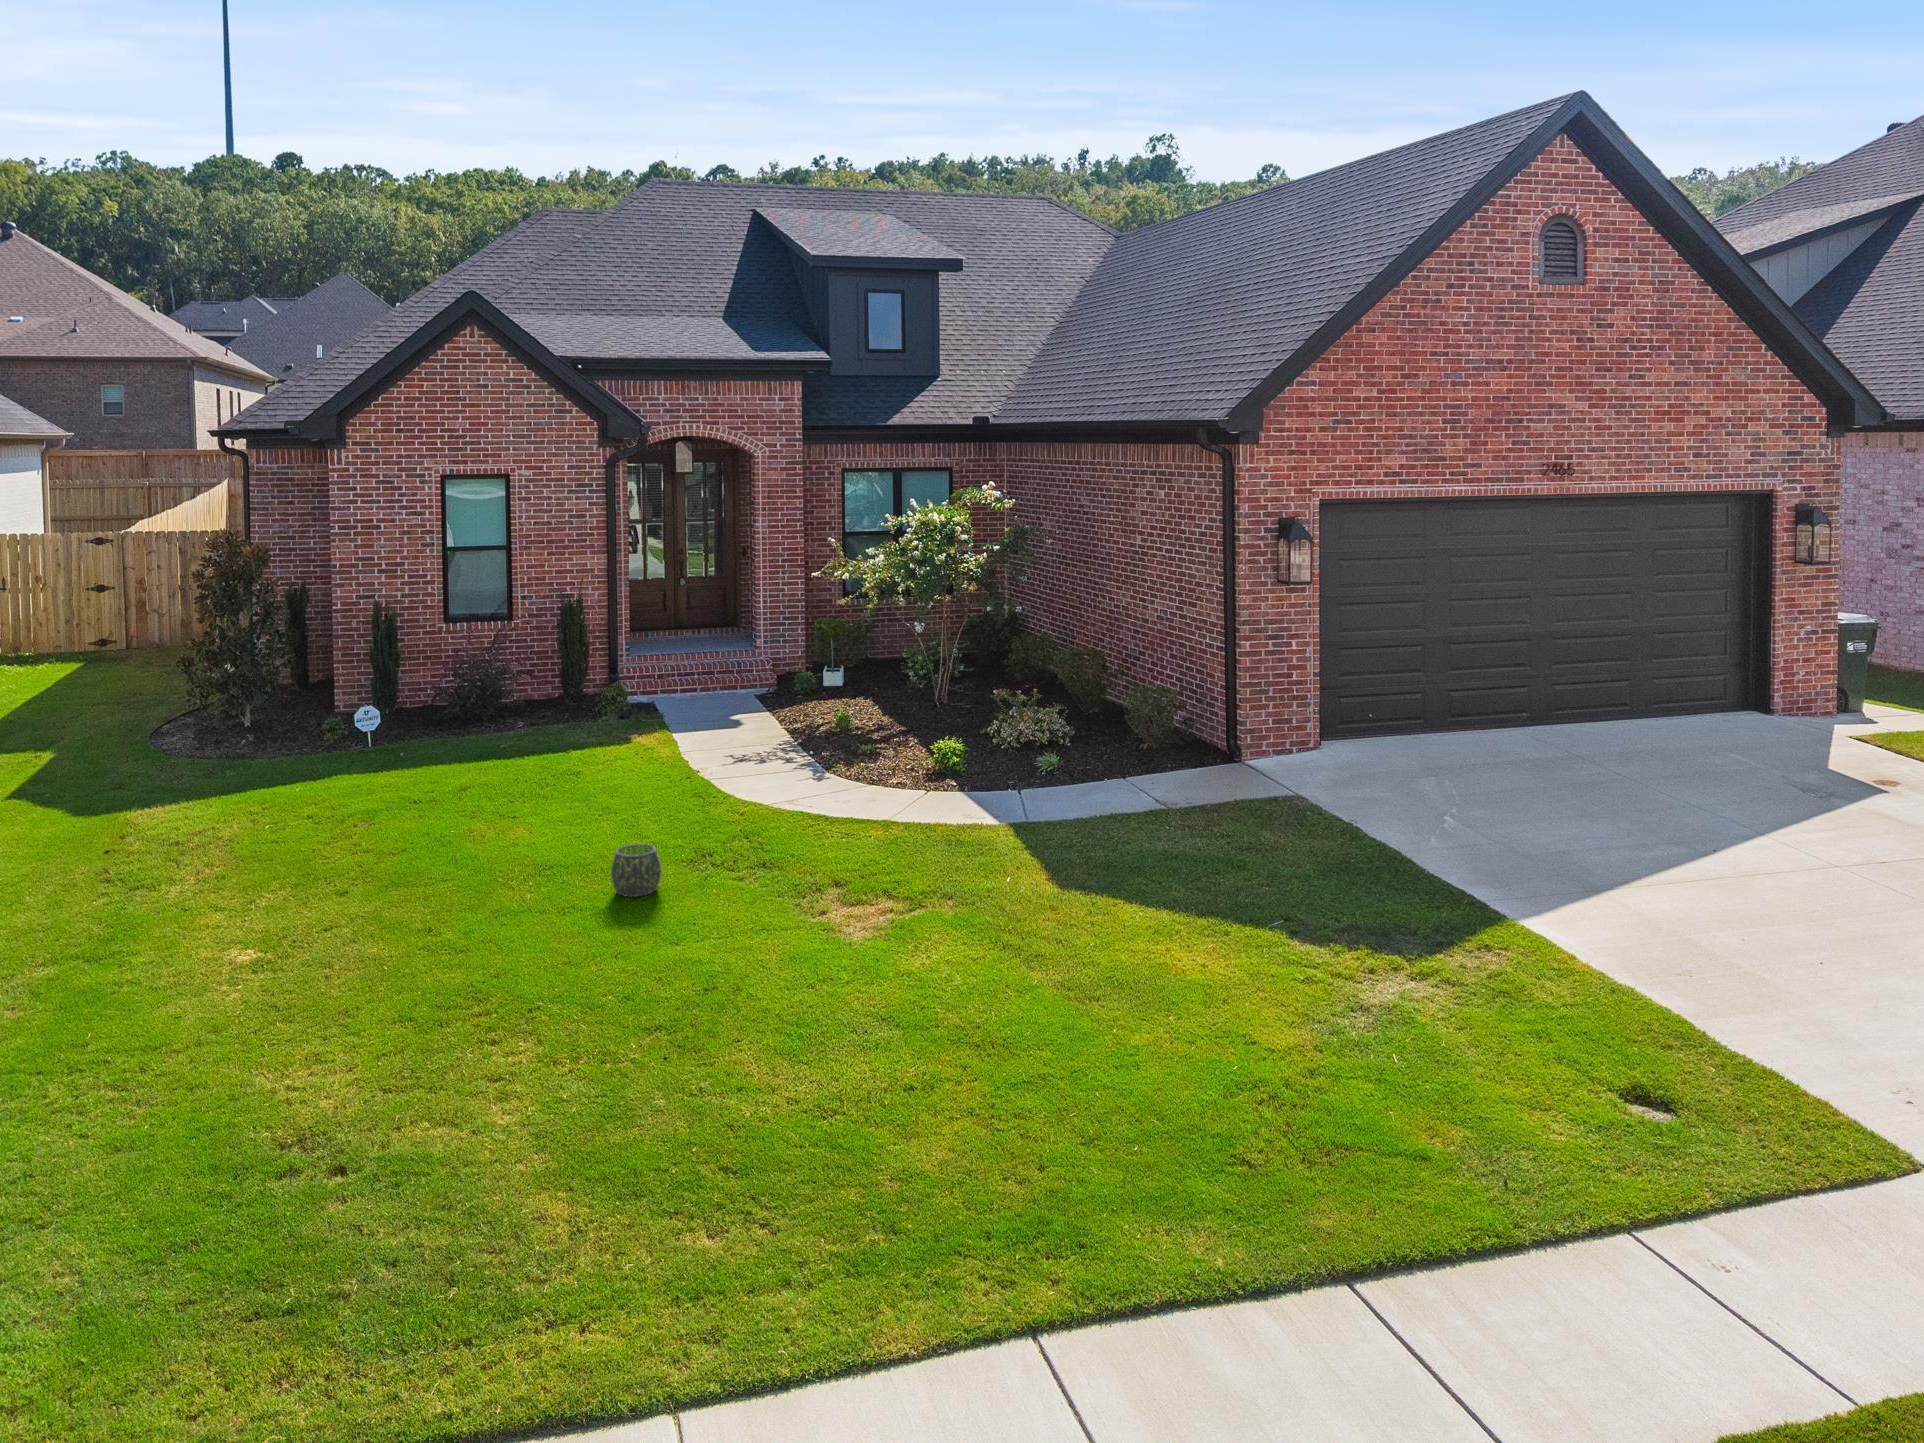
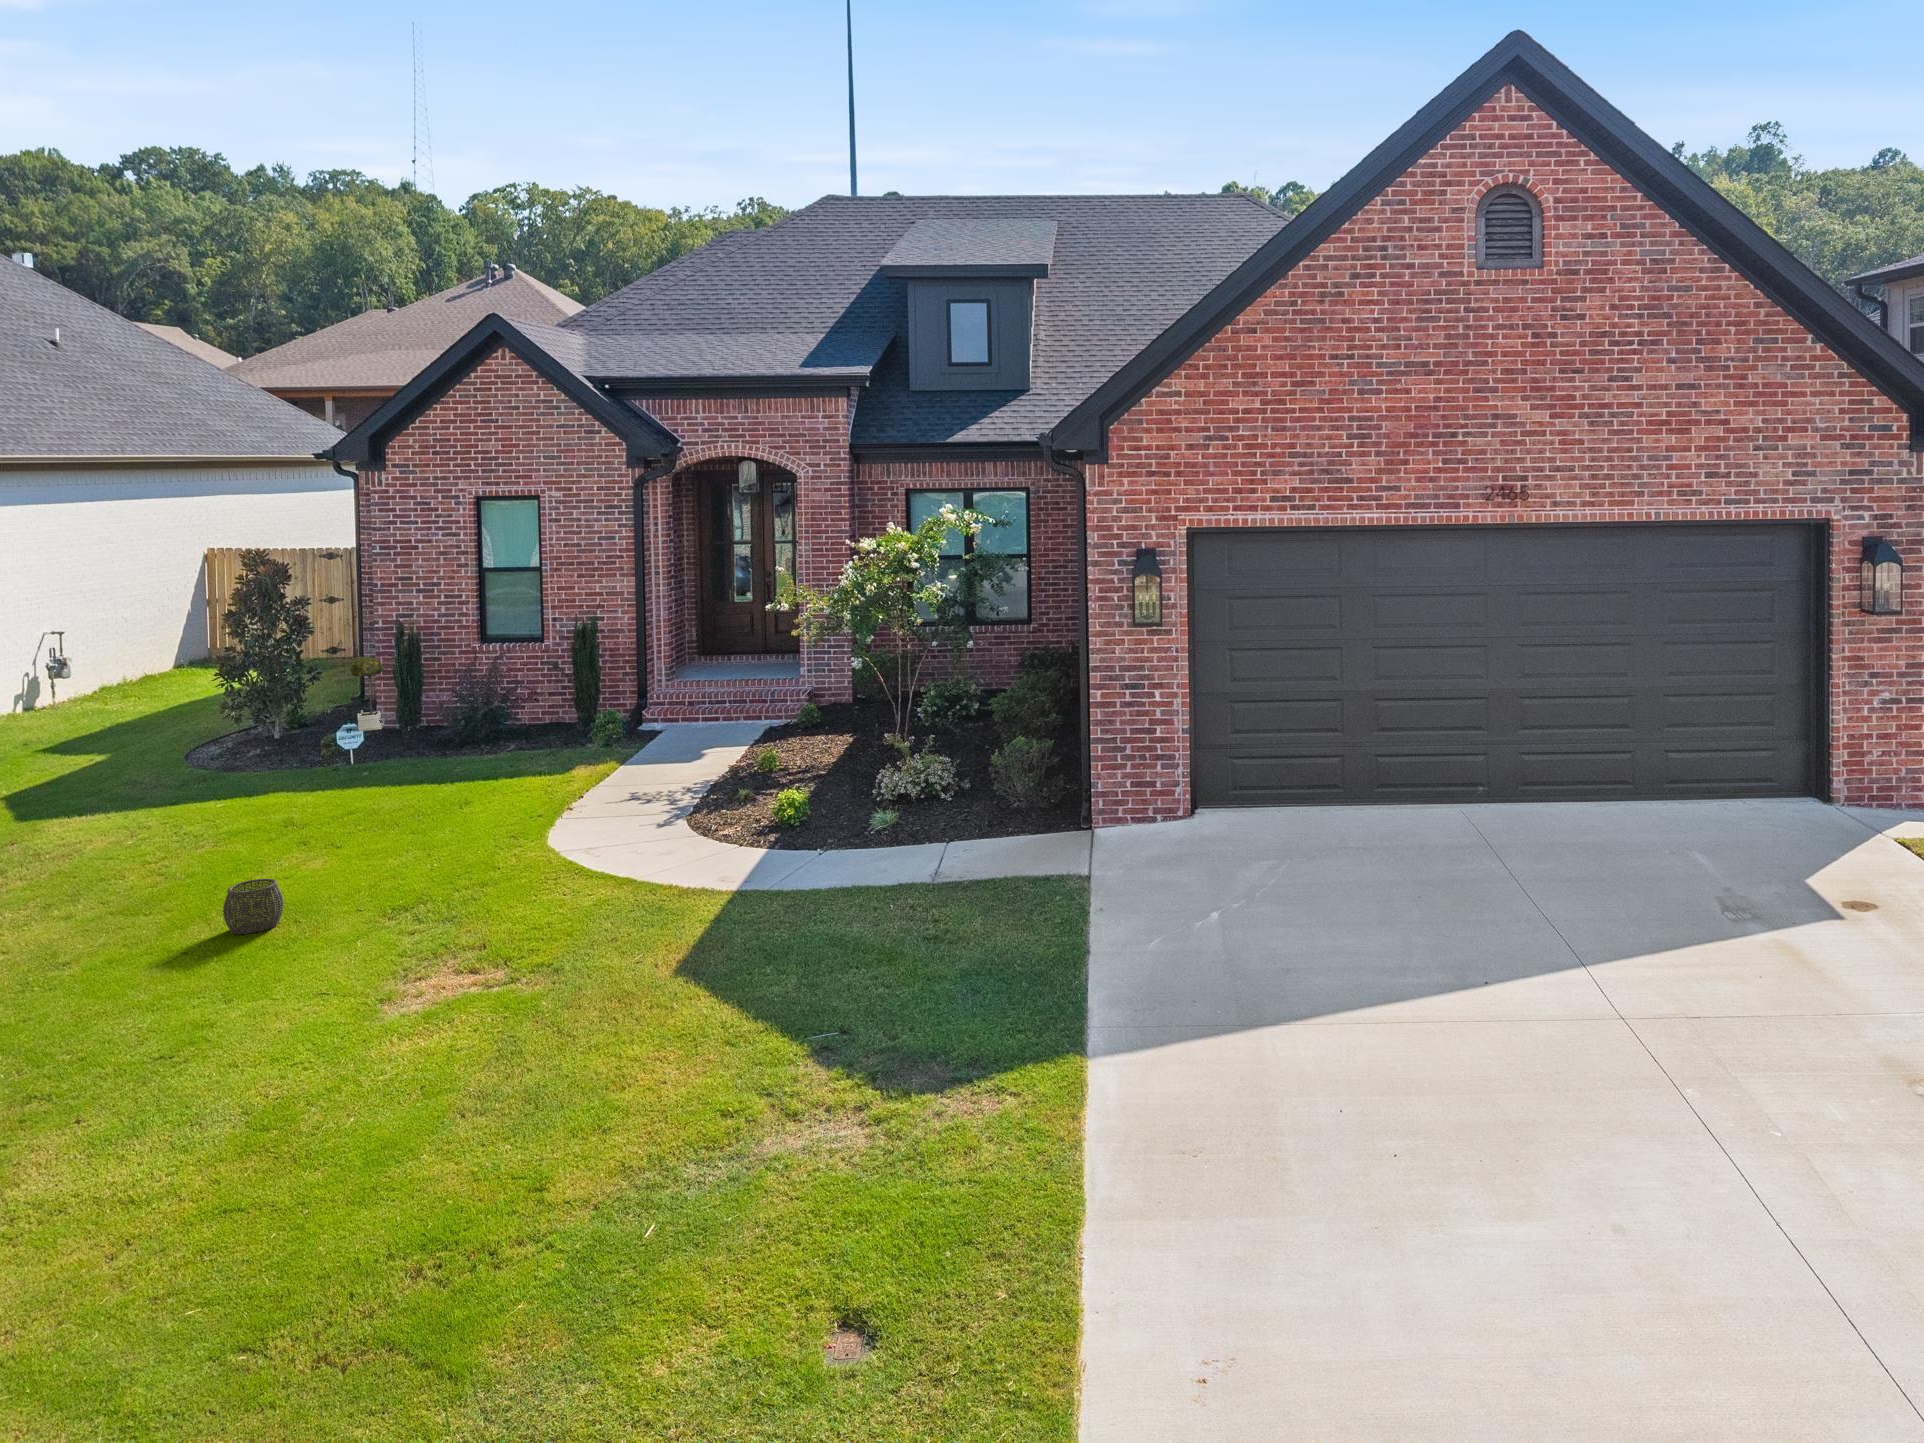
potted tree: present [815,617,844,686] -> present [350,656,384,731]

